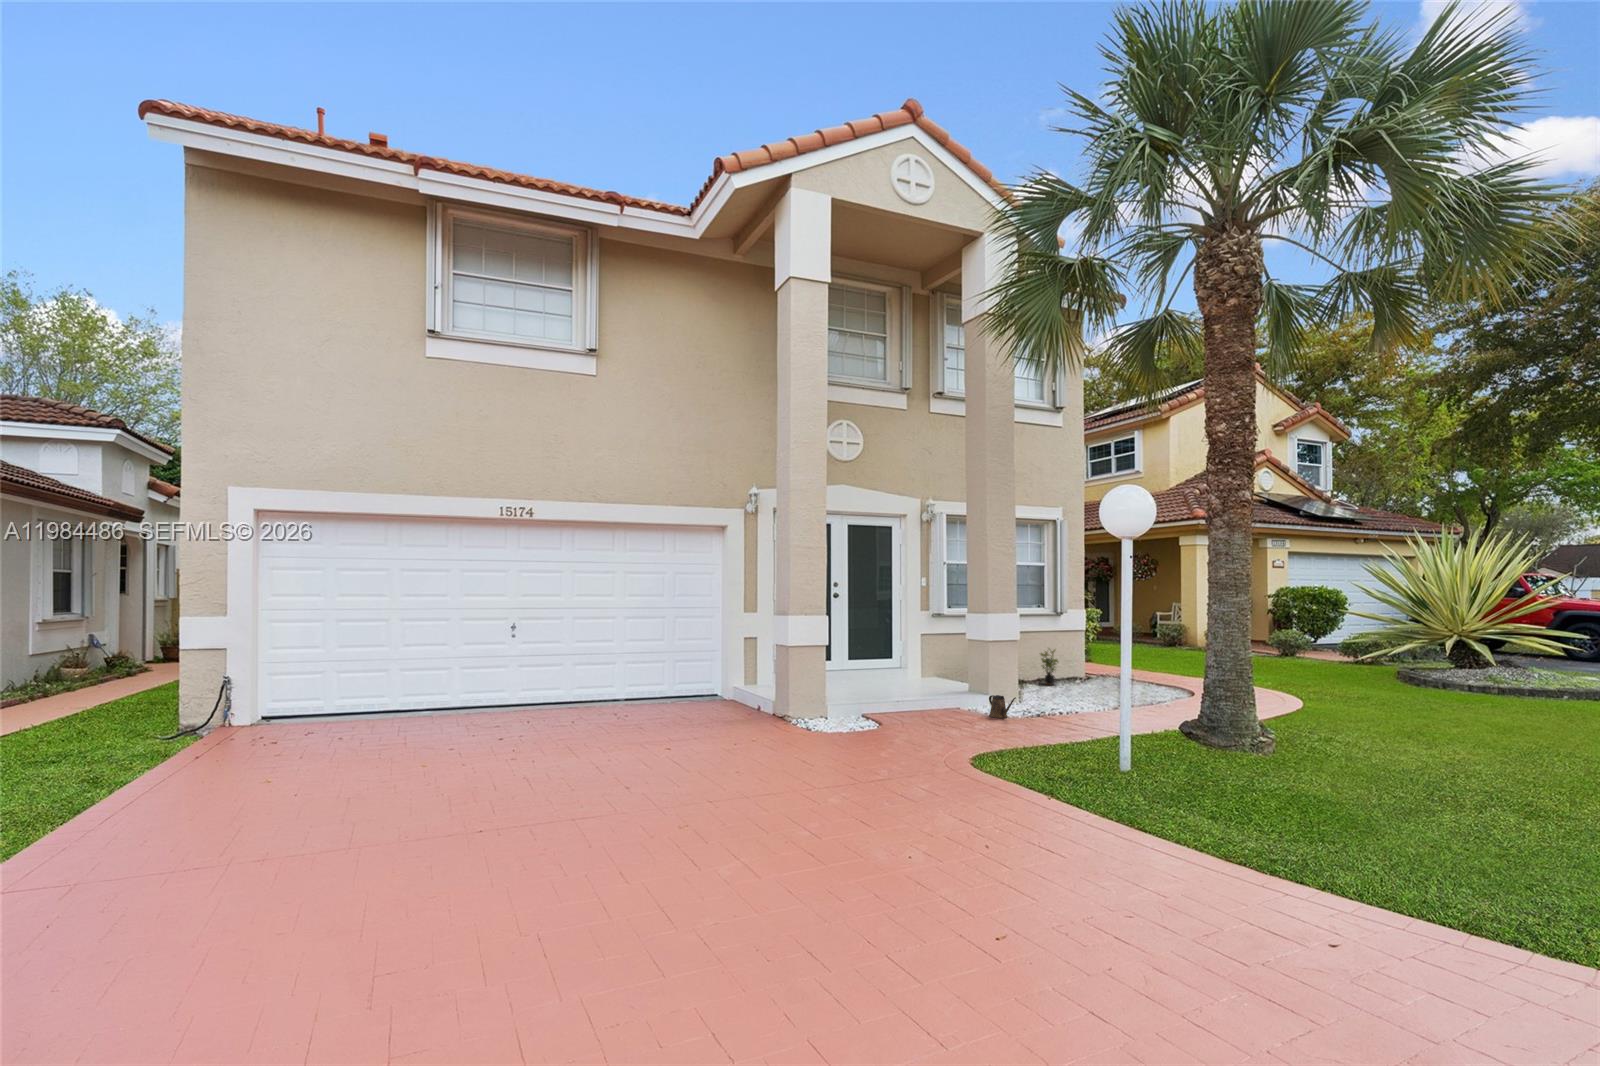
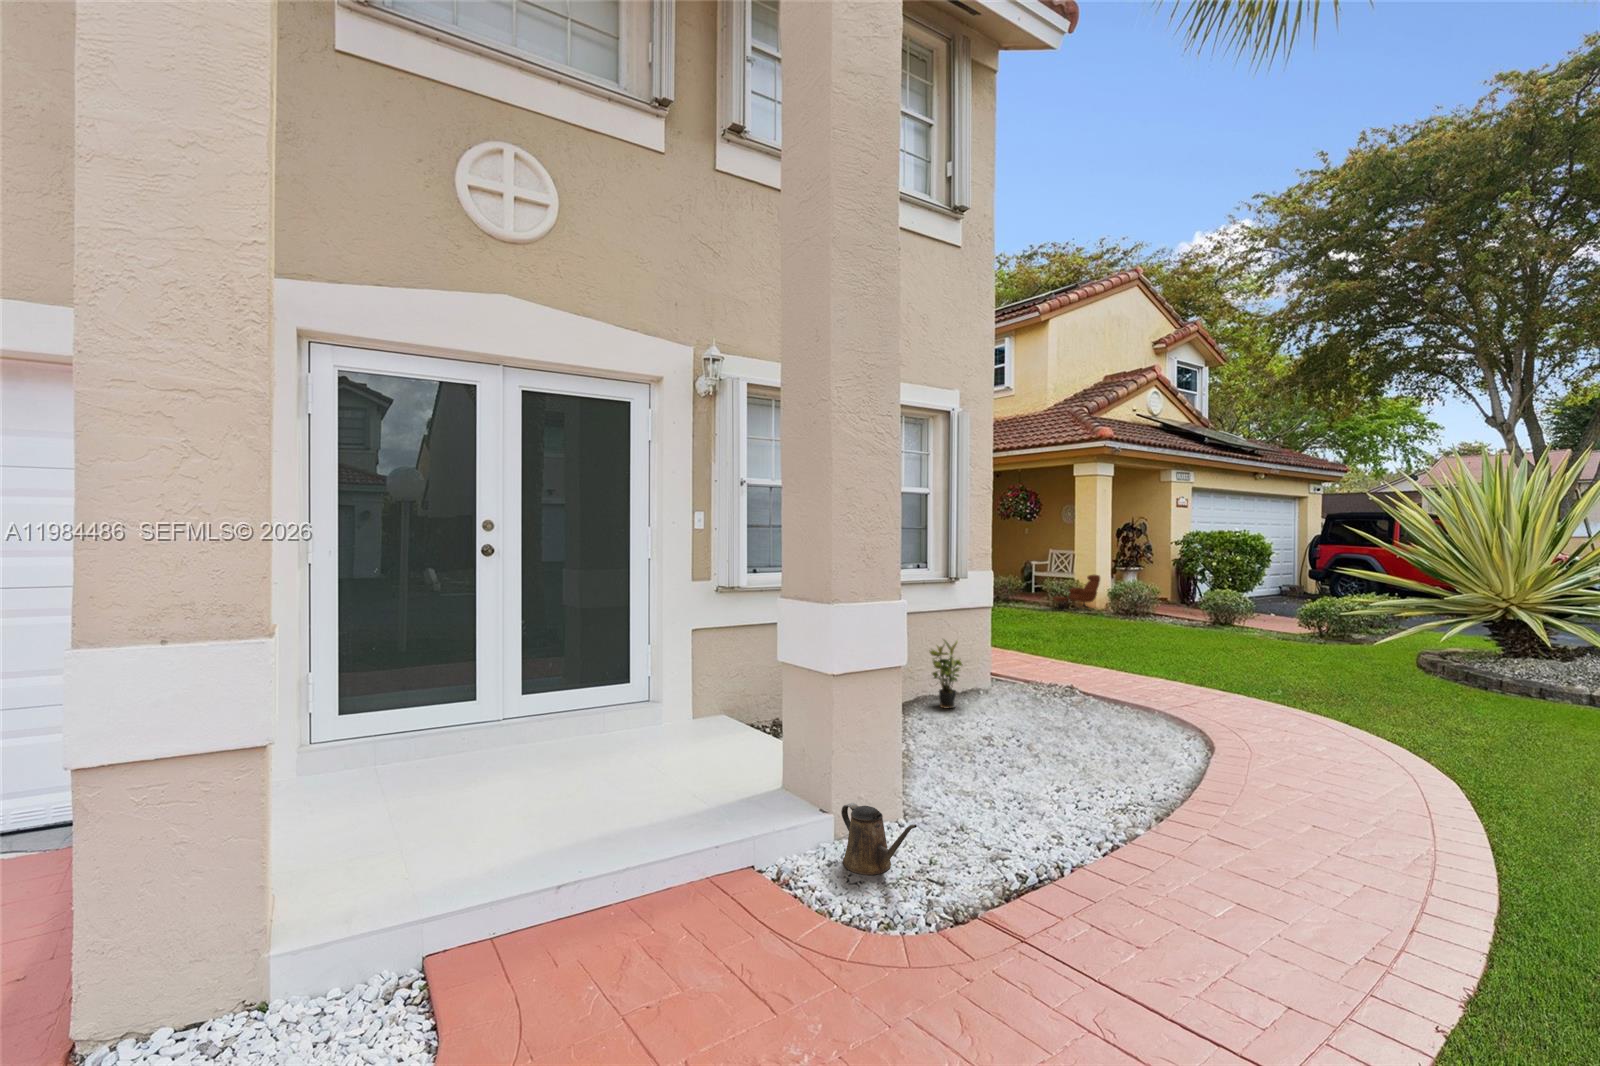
lounge chair: none [1159,620,1200,648] -> present [1053,575,1100,610]

